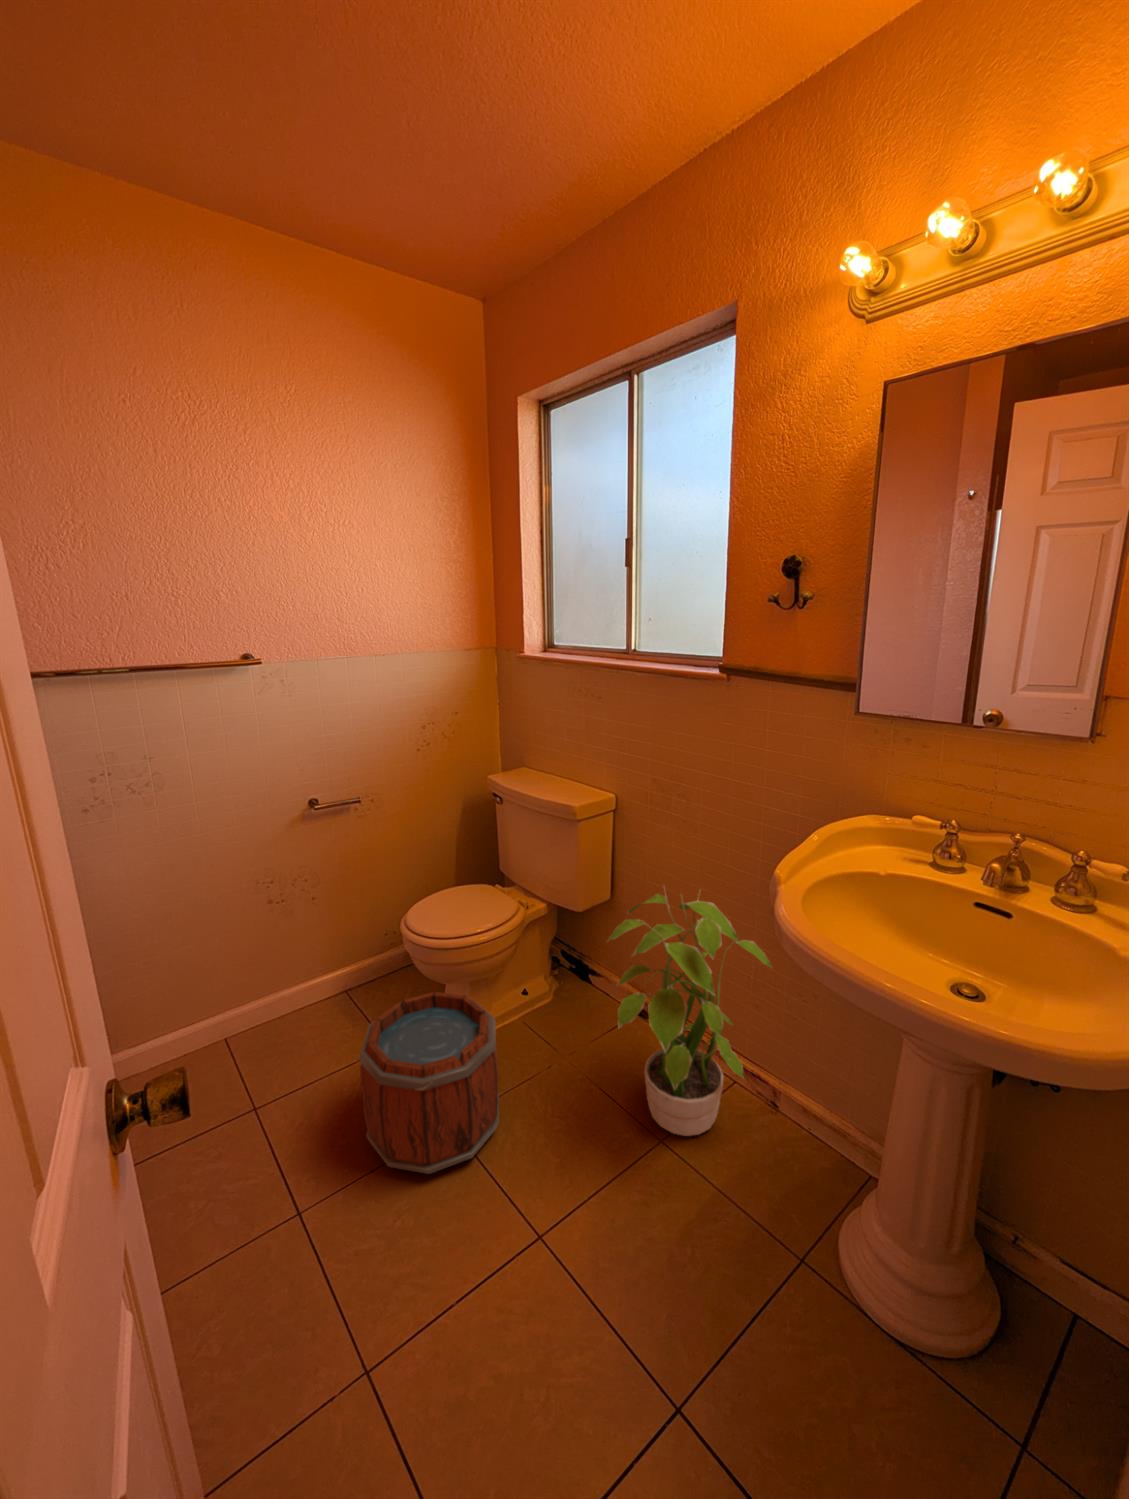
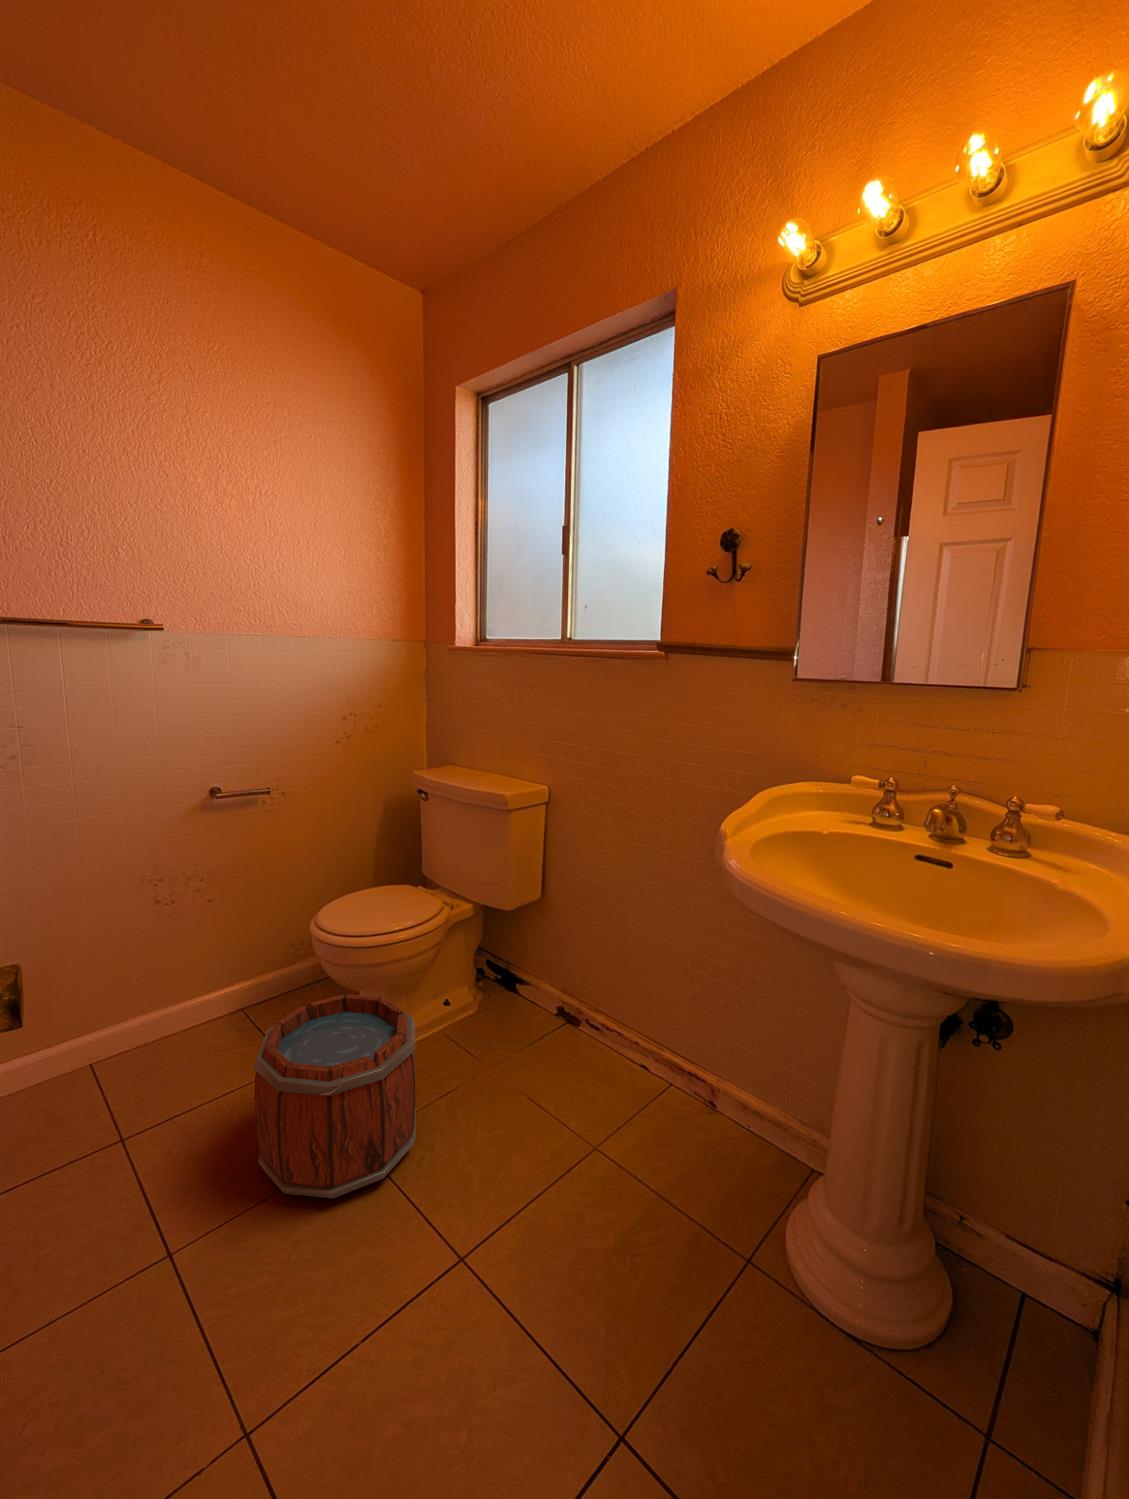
potted plant: present [607,894,773,1136] -> none [539,870,713,1143]

